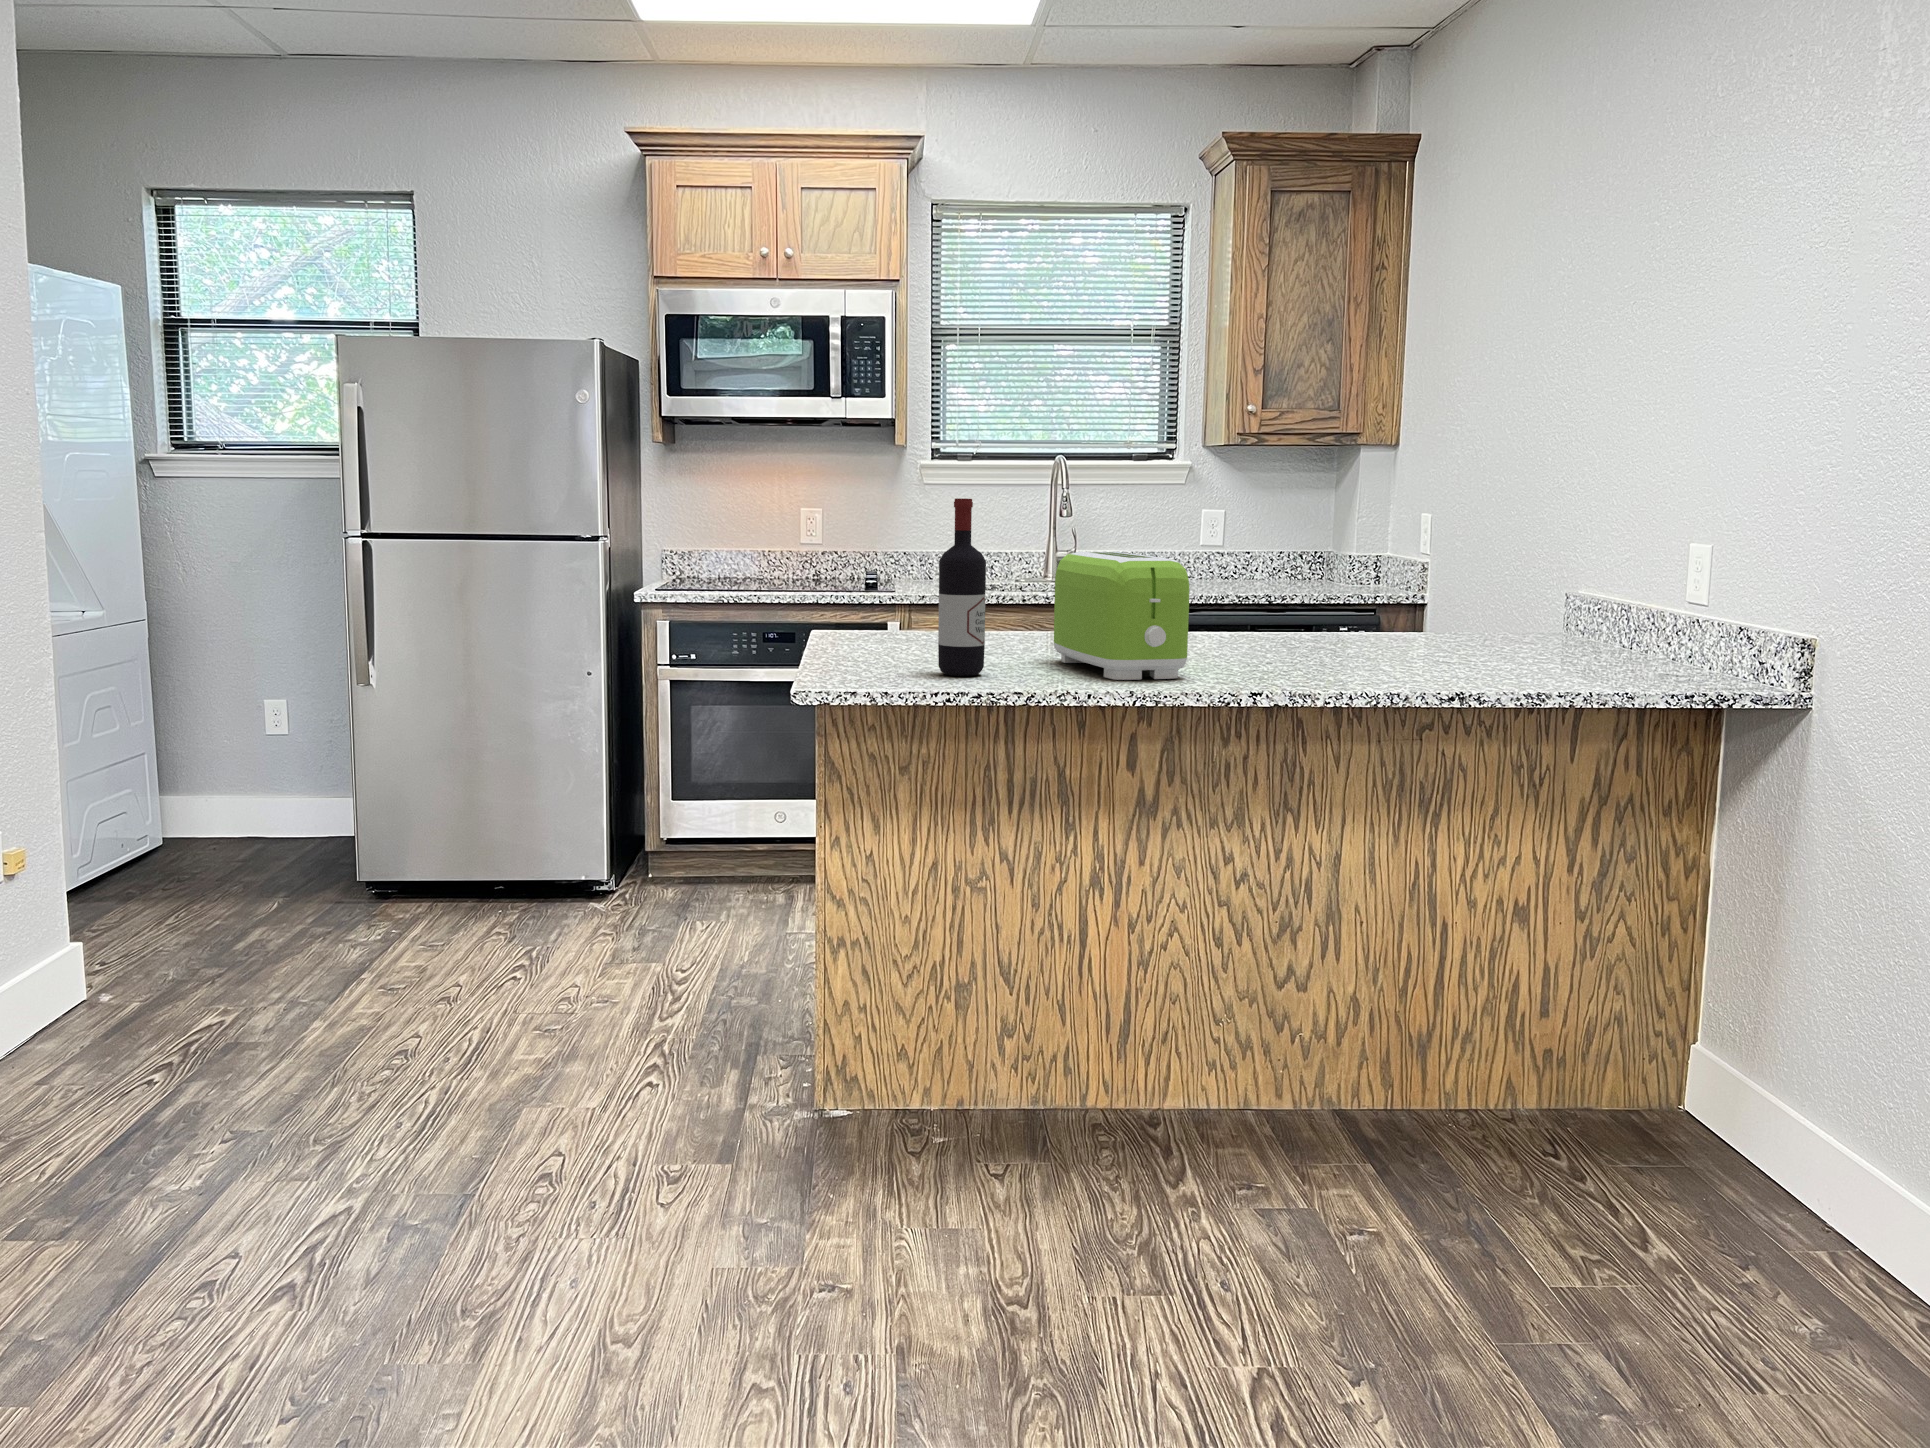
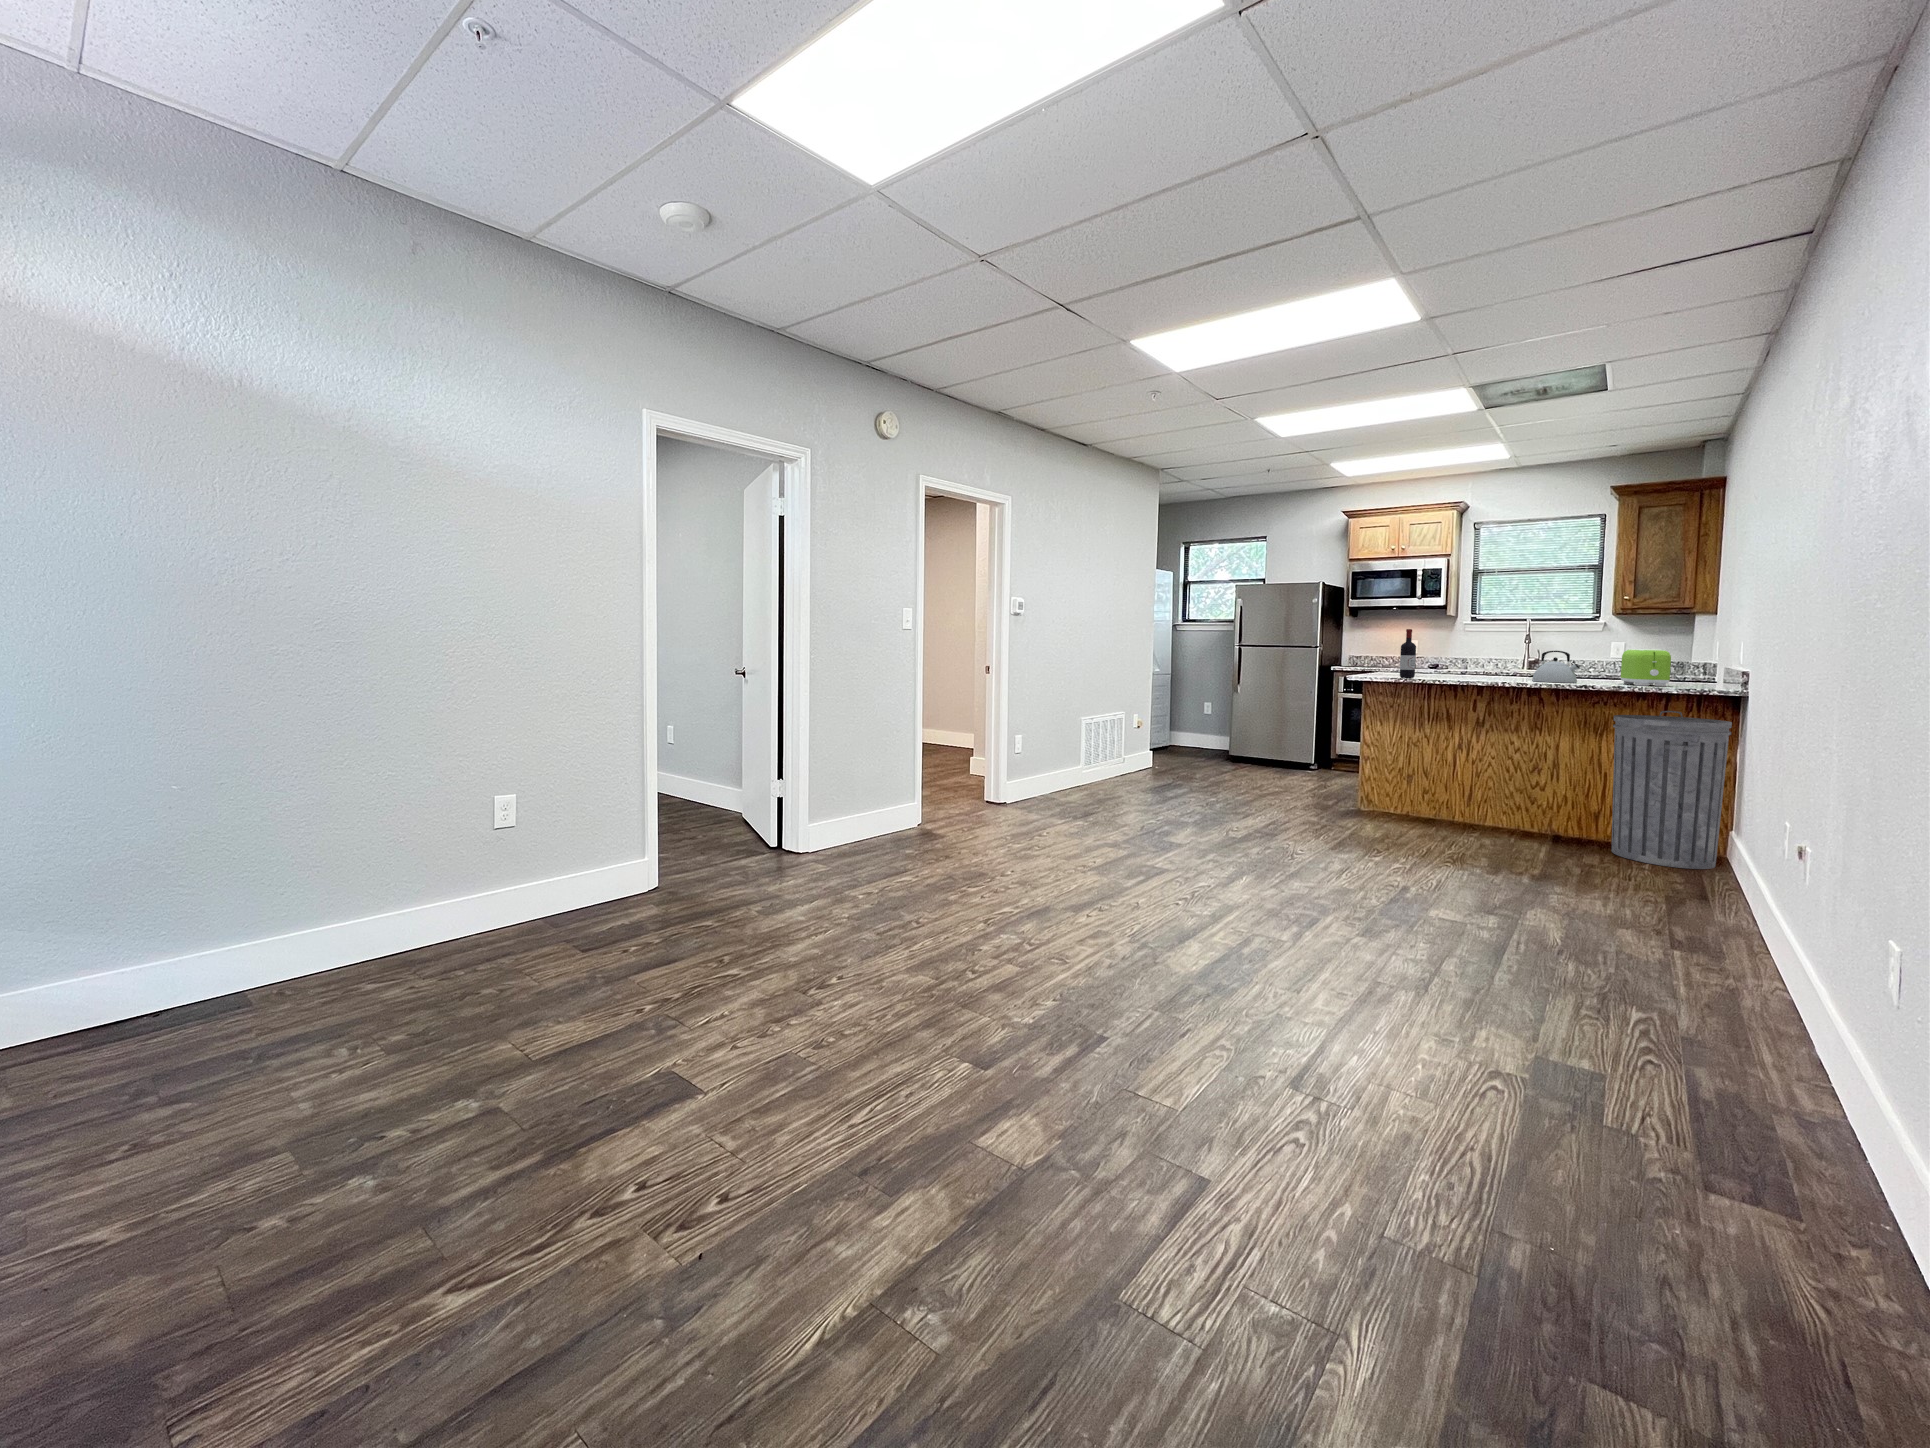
toaster: present [1054,552,1189,680] -> present [1621,649,1671,686]
kettle: none [1225,558,1336,655] -> present [1532,651,1579,683]
trash can: none [1518,756,1821,1242] -> present [1612,711,1732,869]

